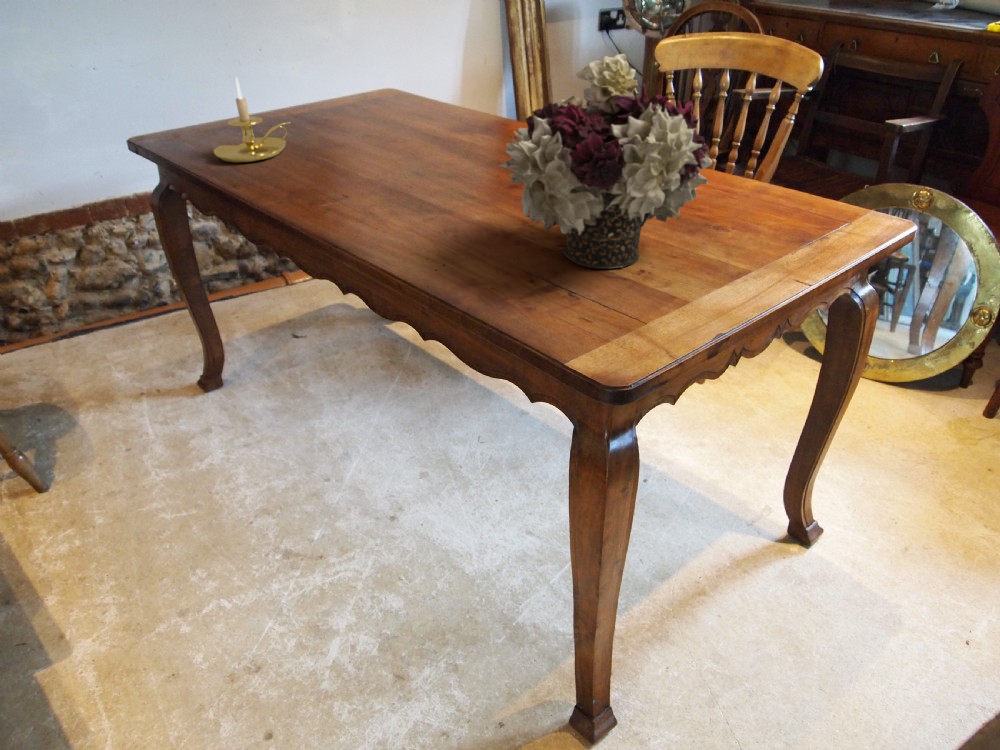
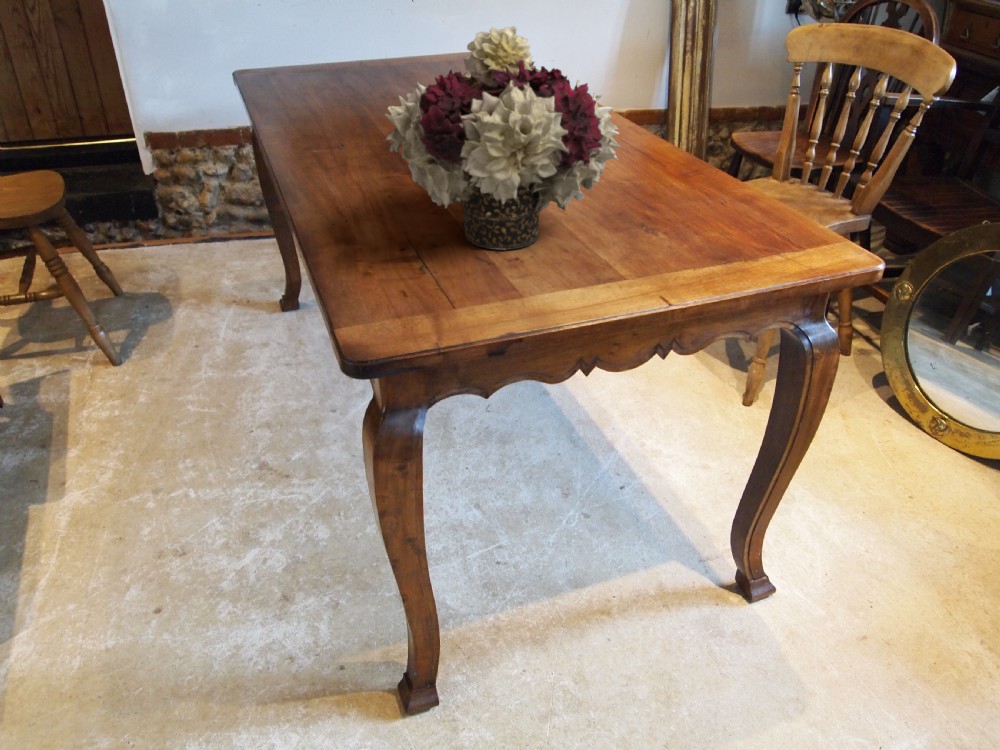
candle holder: present [214,78,290,163] -> none [280,21,358,102]

